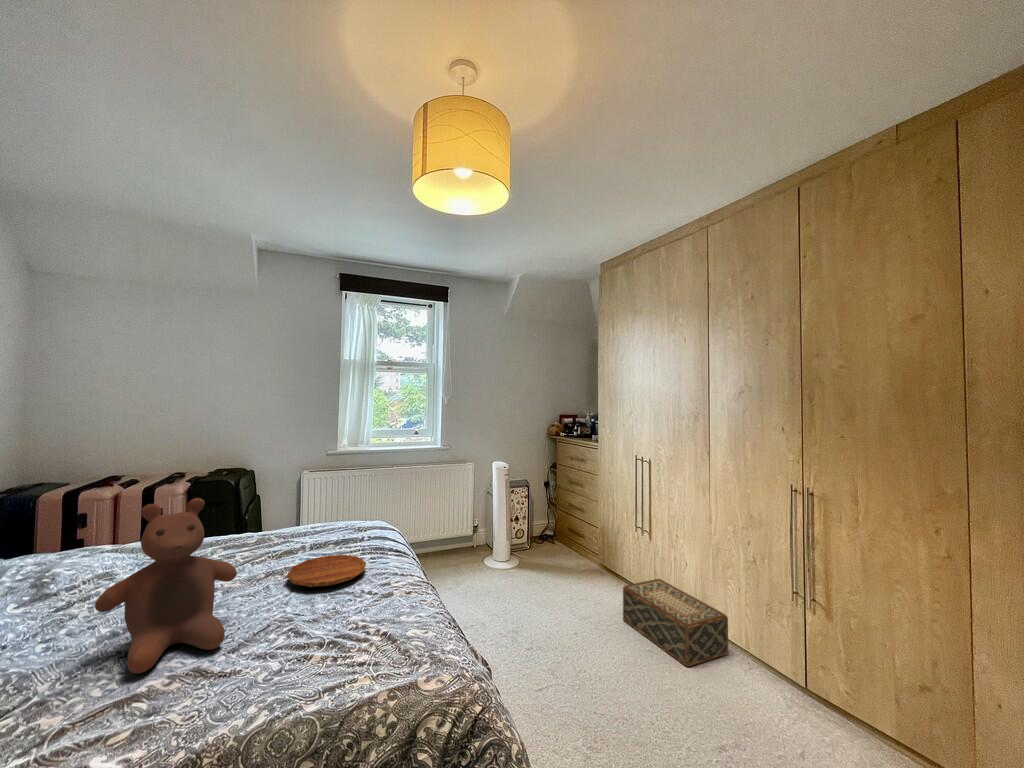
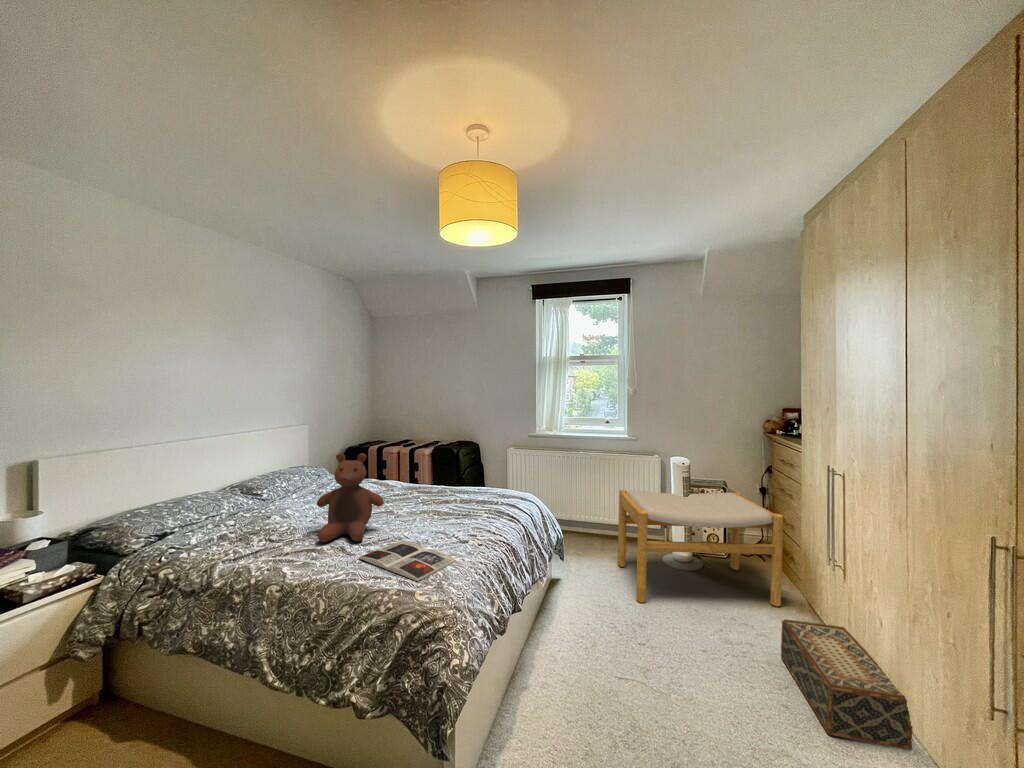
footstool: none [449,486,595,614] -> present [618,490,783,607]
tray: present [286,555,366,587] -> none [422,507,474,526]
magazine: none [251,618,410,673] -> present [359,541,456,581]

